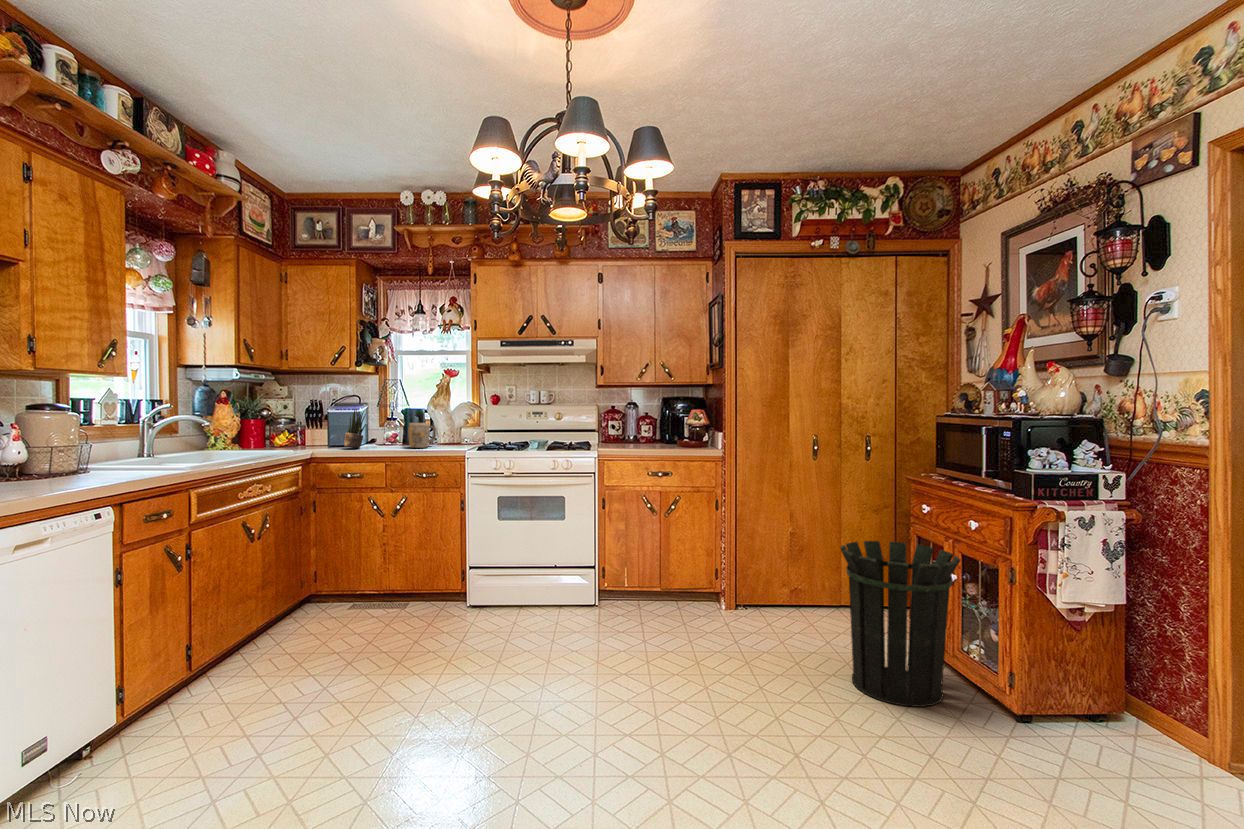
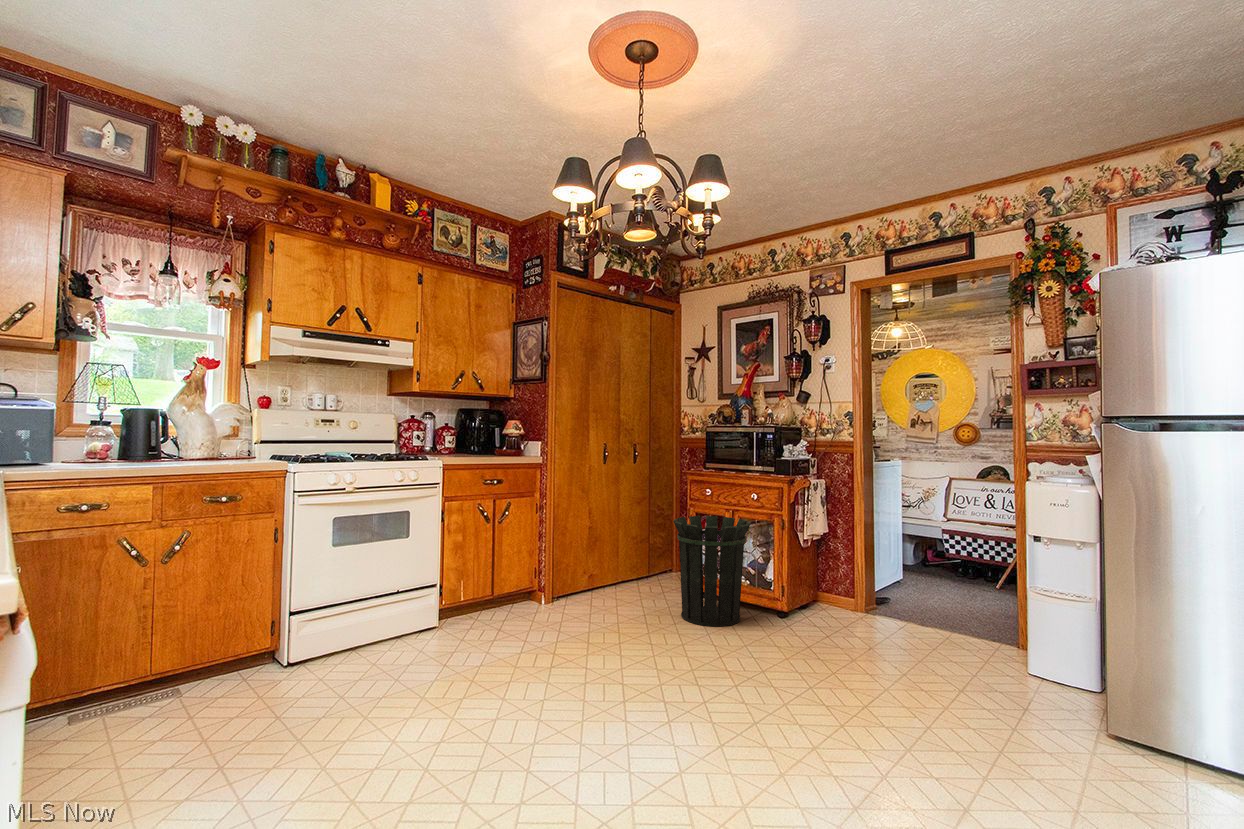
potted plant: present [344,409,366,448] -> none [81,406,120,468]
mug: present [408,423,436,448] -> none [187,431,222,464]

